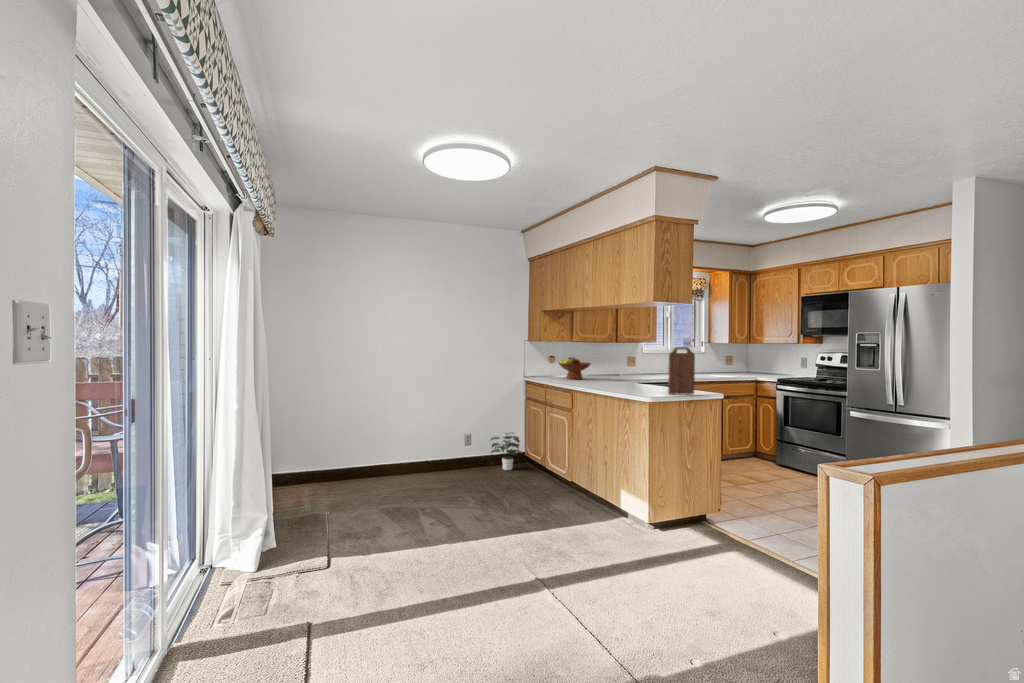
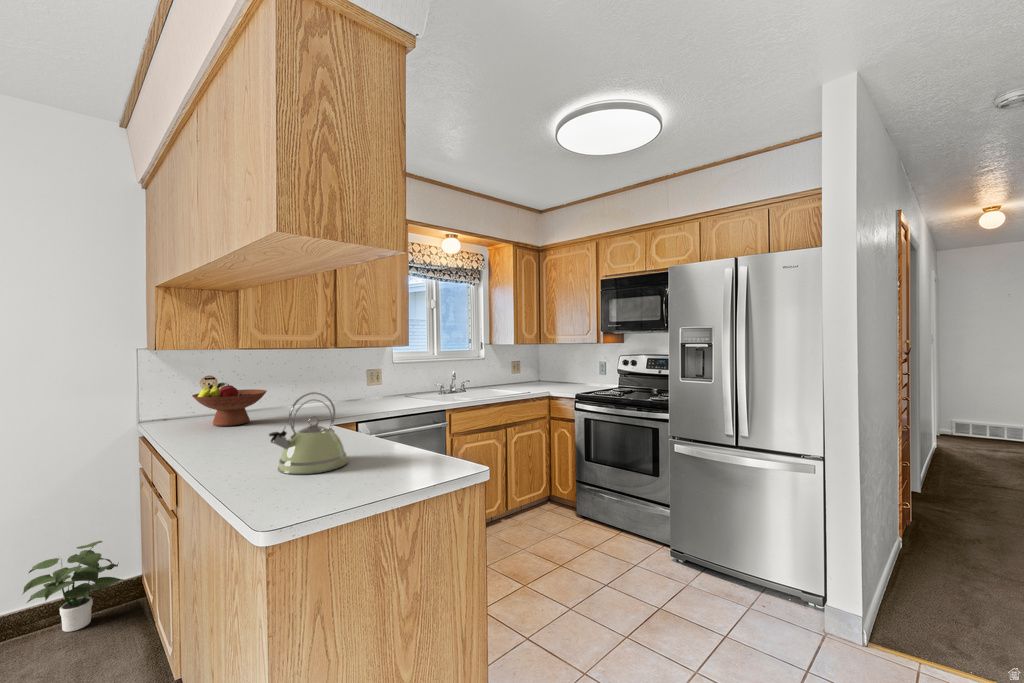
cutting board: present [668,347,695,394] -> none [358,365,423,480]
kettle: none [627,358,657,392] -> present [269,392,348,474]

